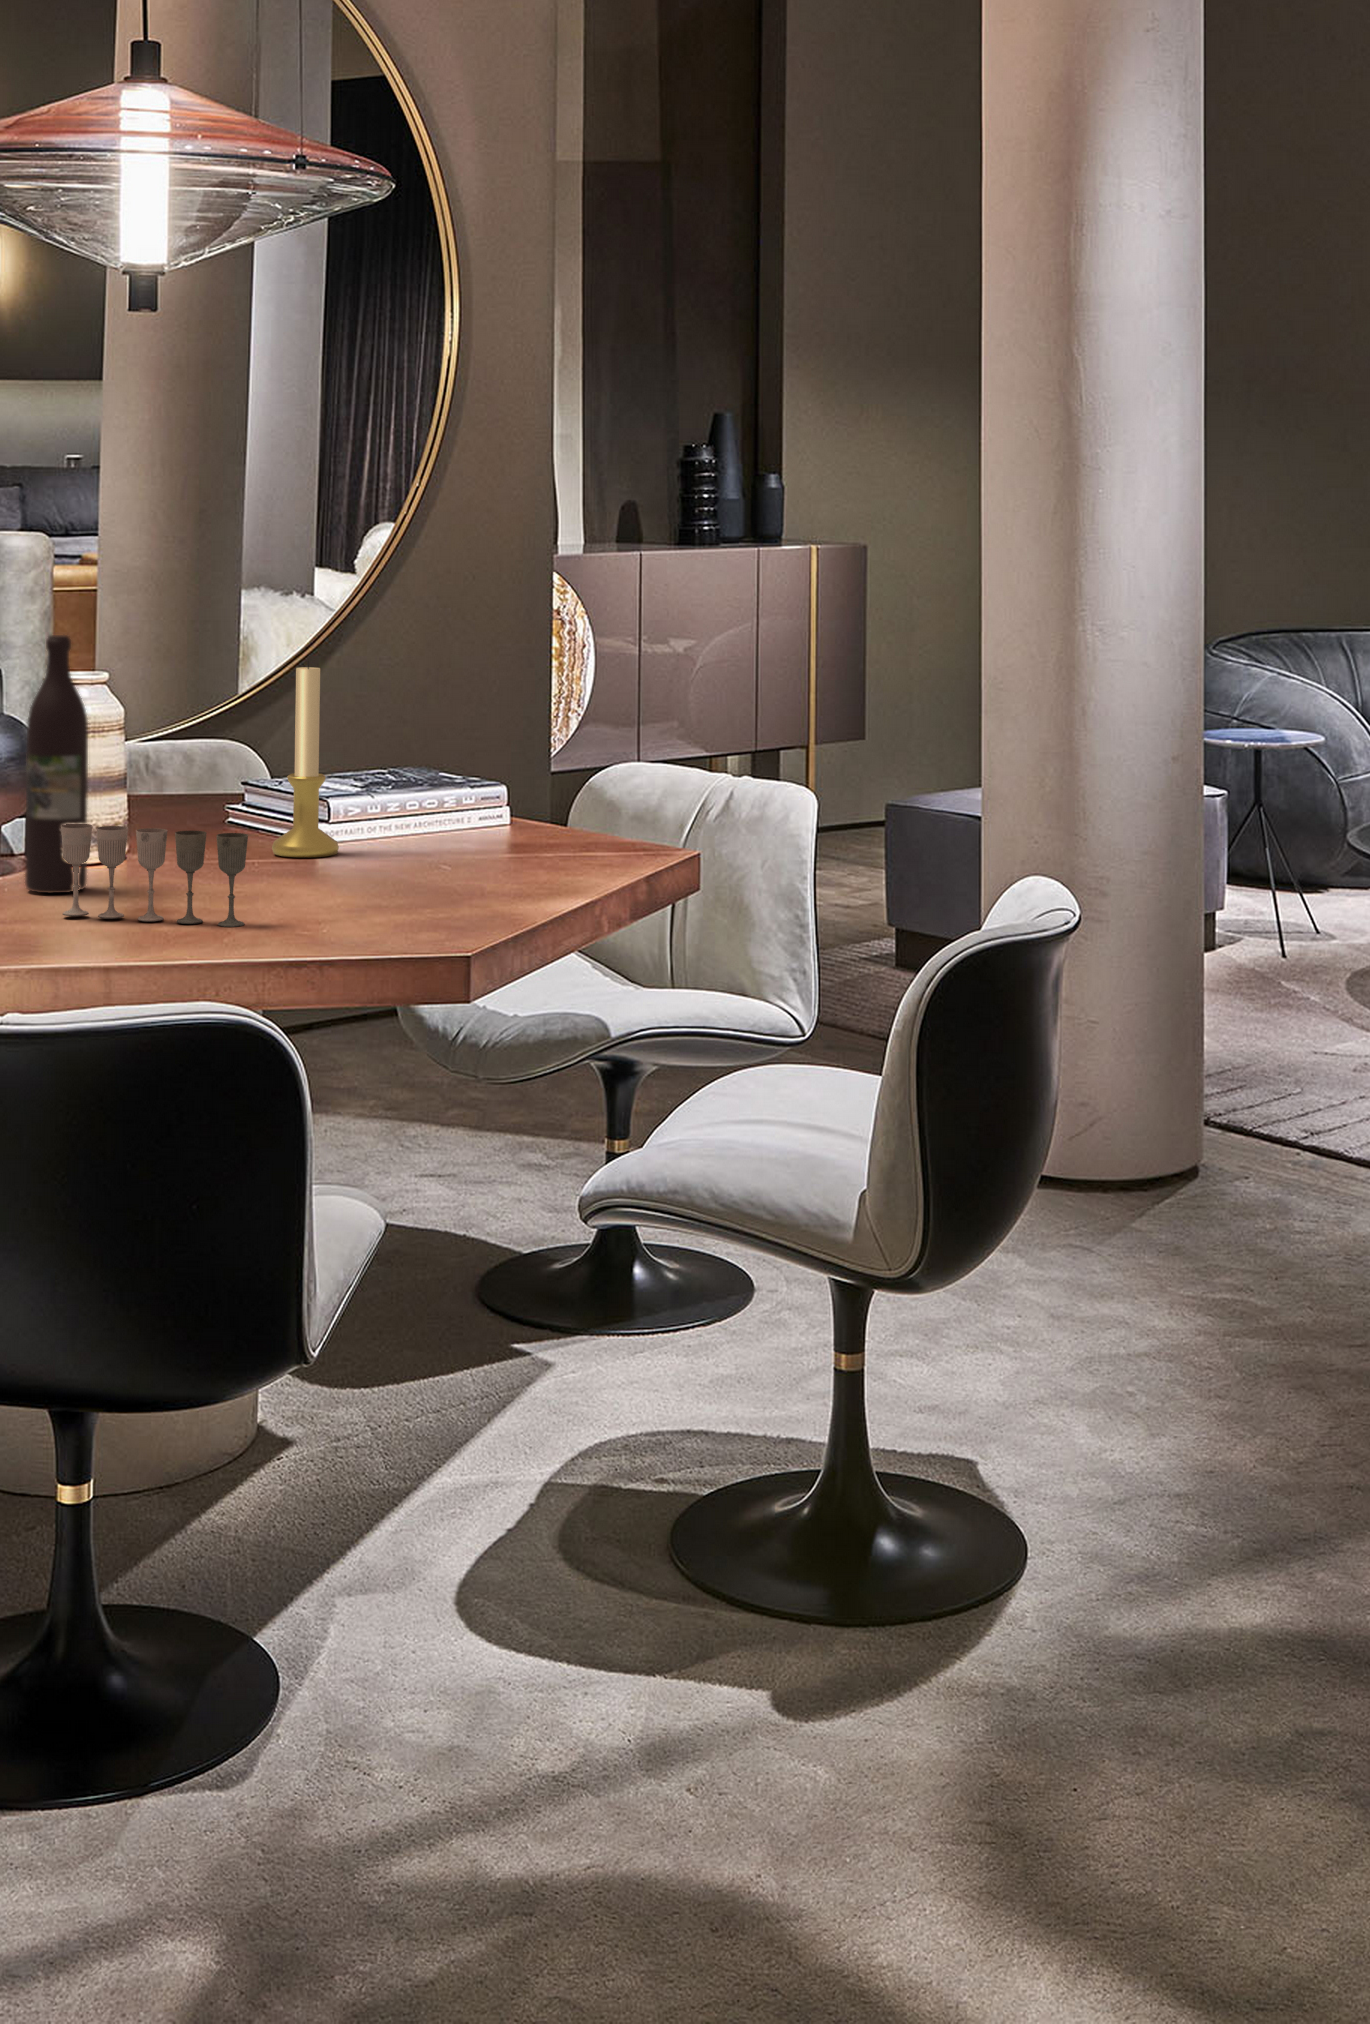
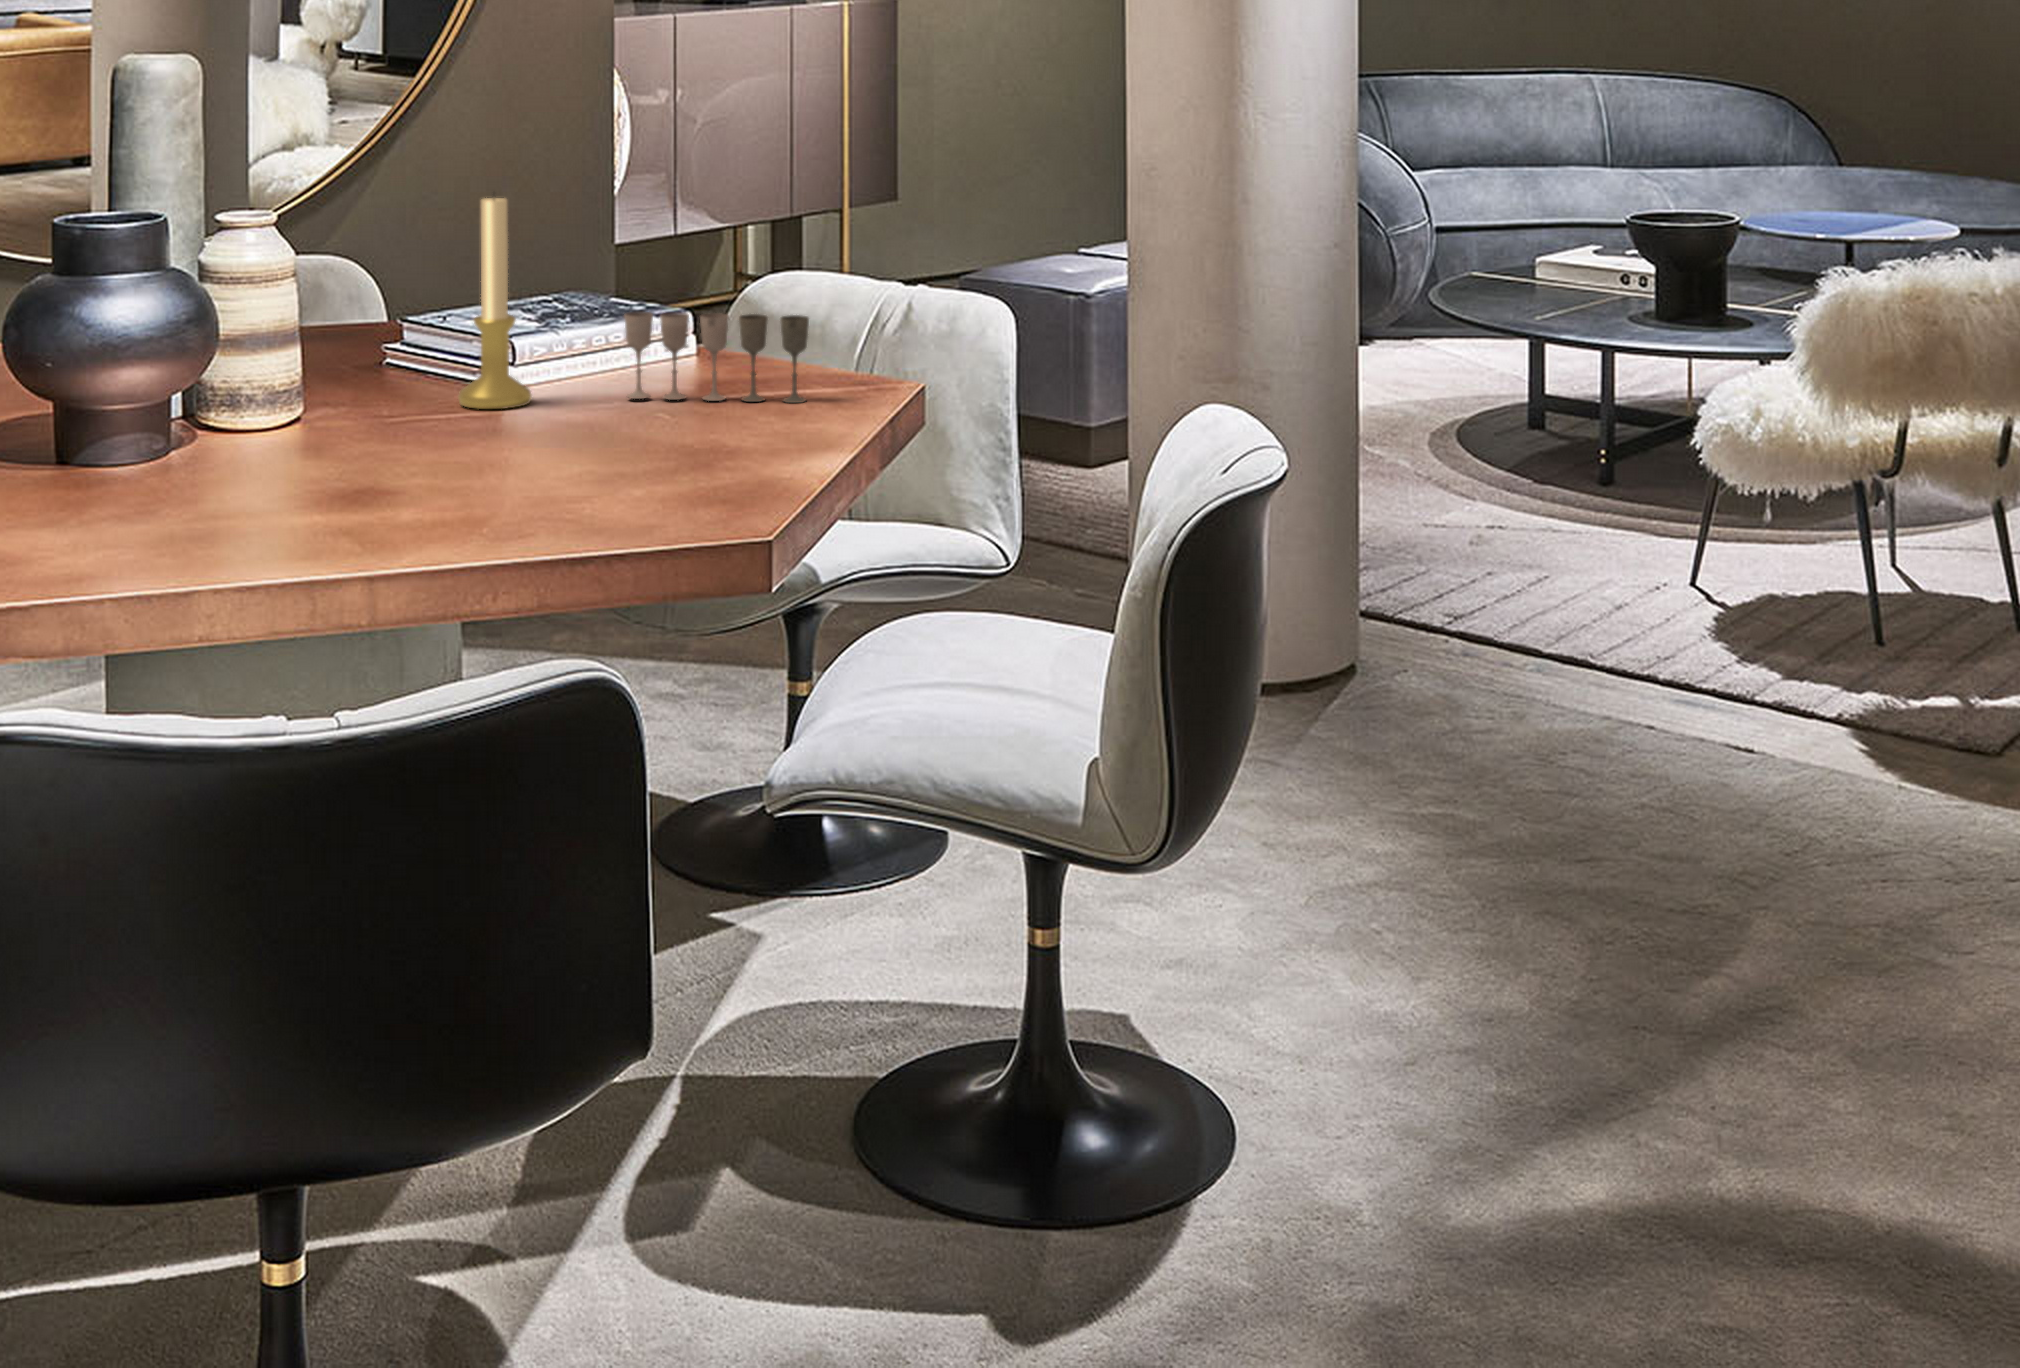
wine bottle: present [25,635,88,893] -> none [211,180,282,471]
wine glass: present [61,824,248,927] -> present [624,312,809,403]

